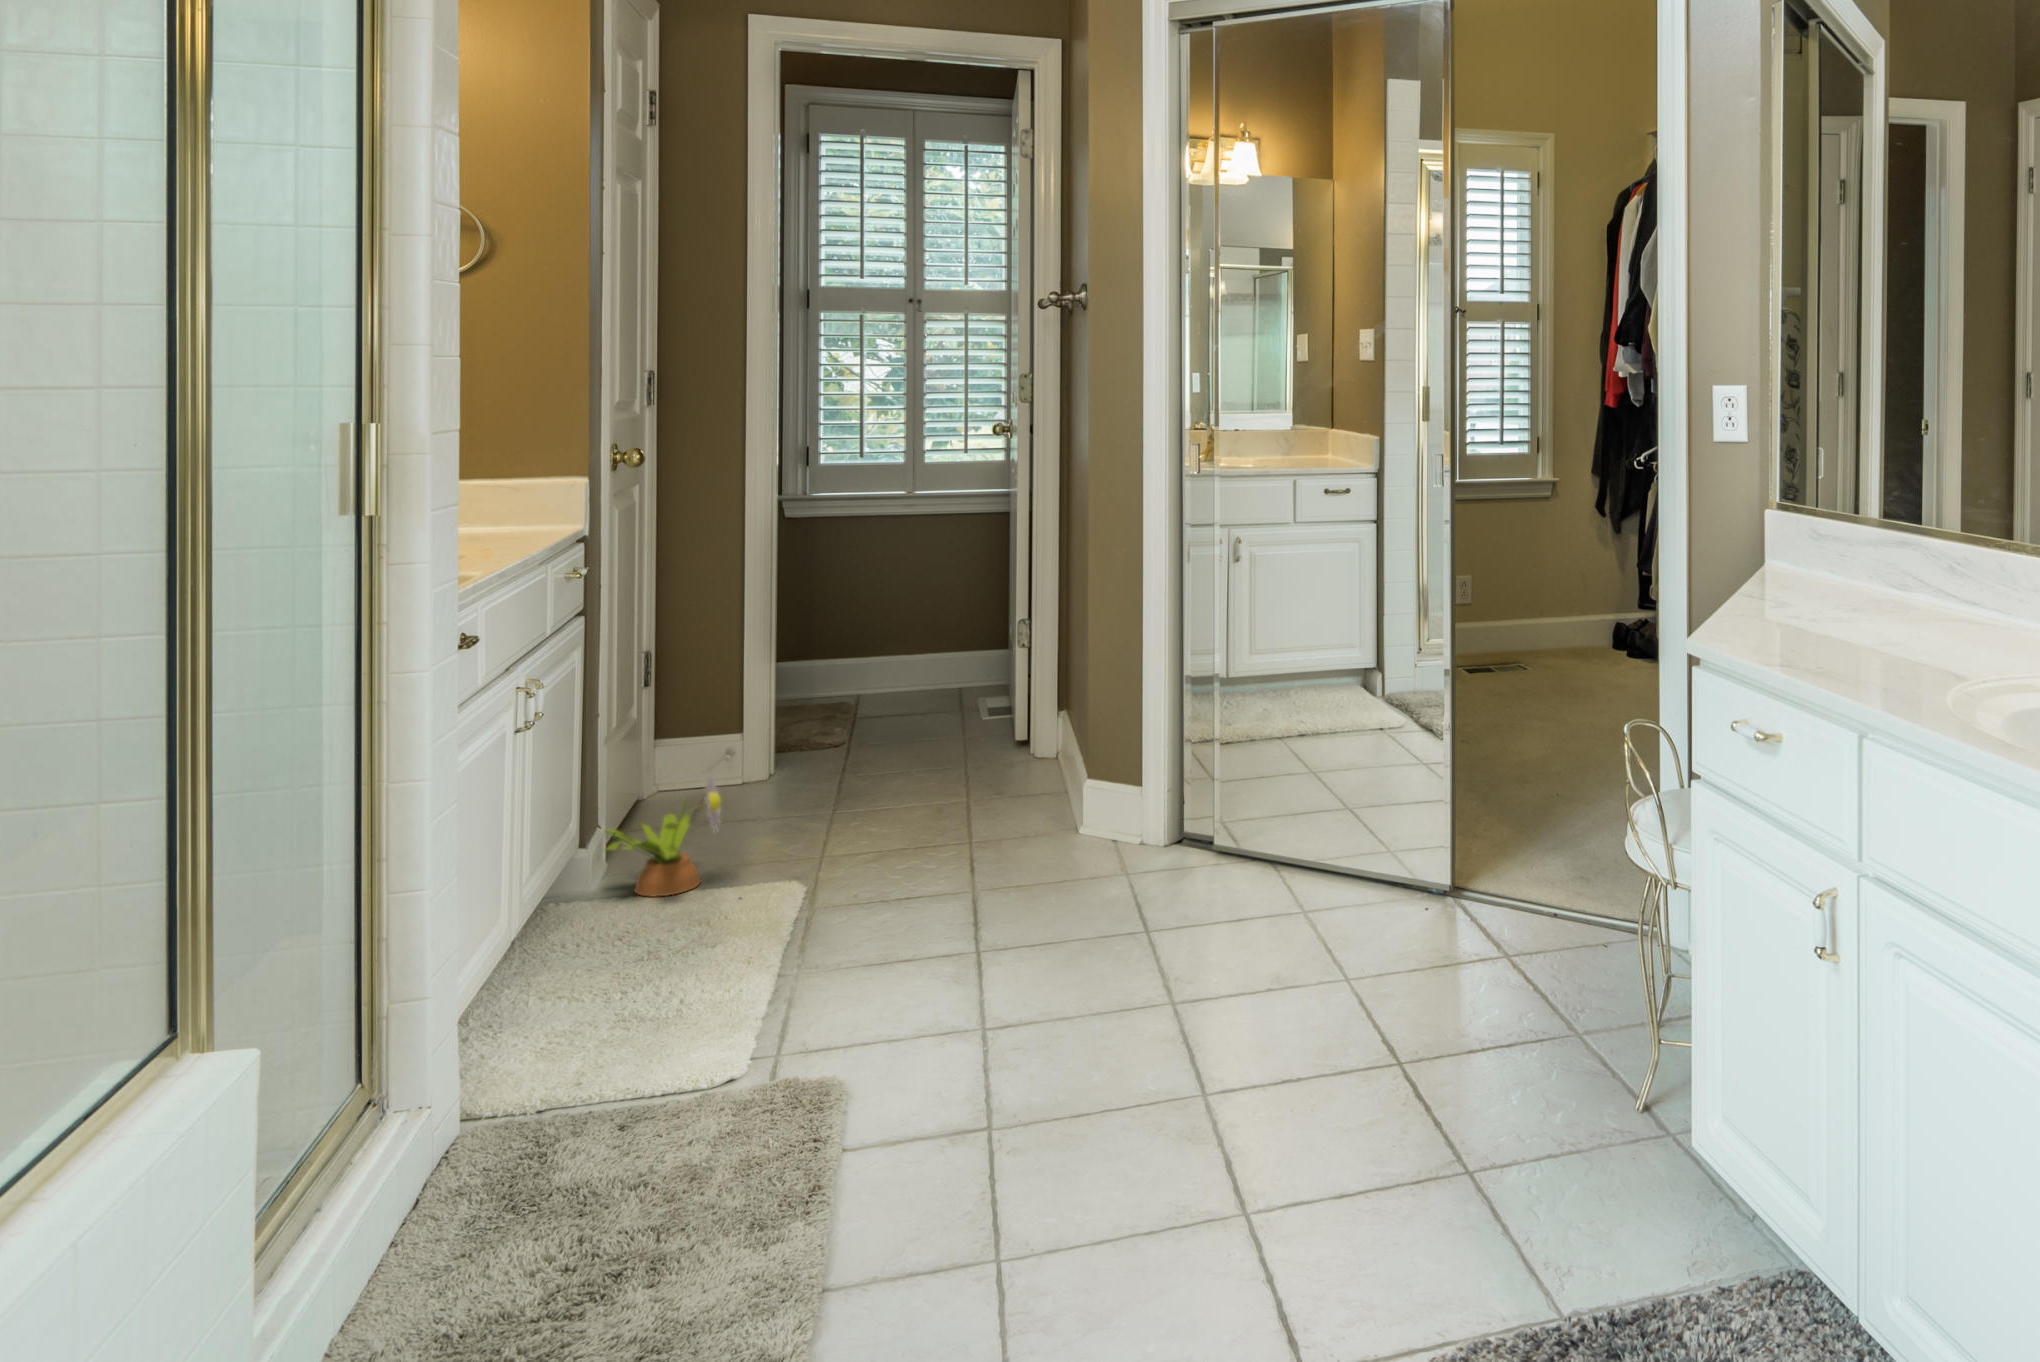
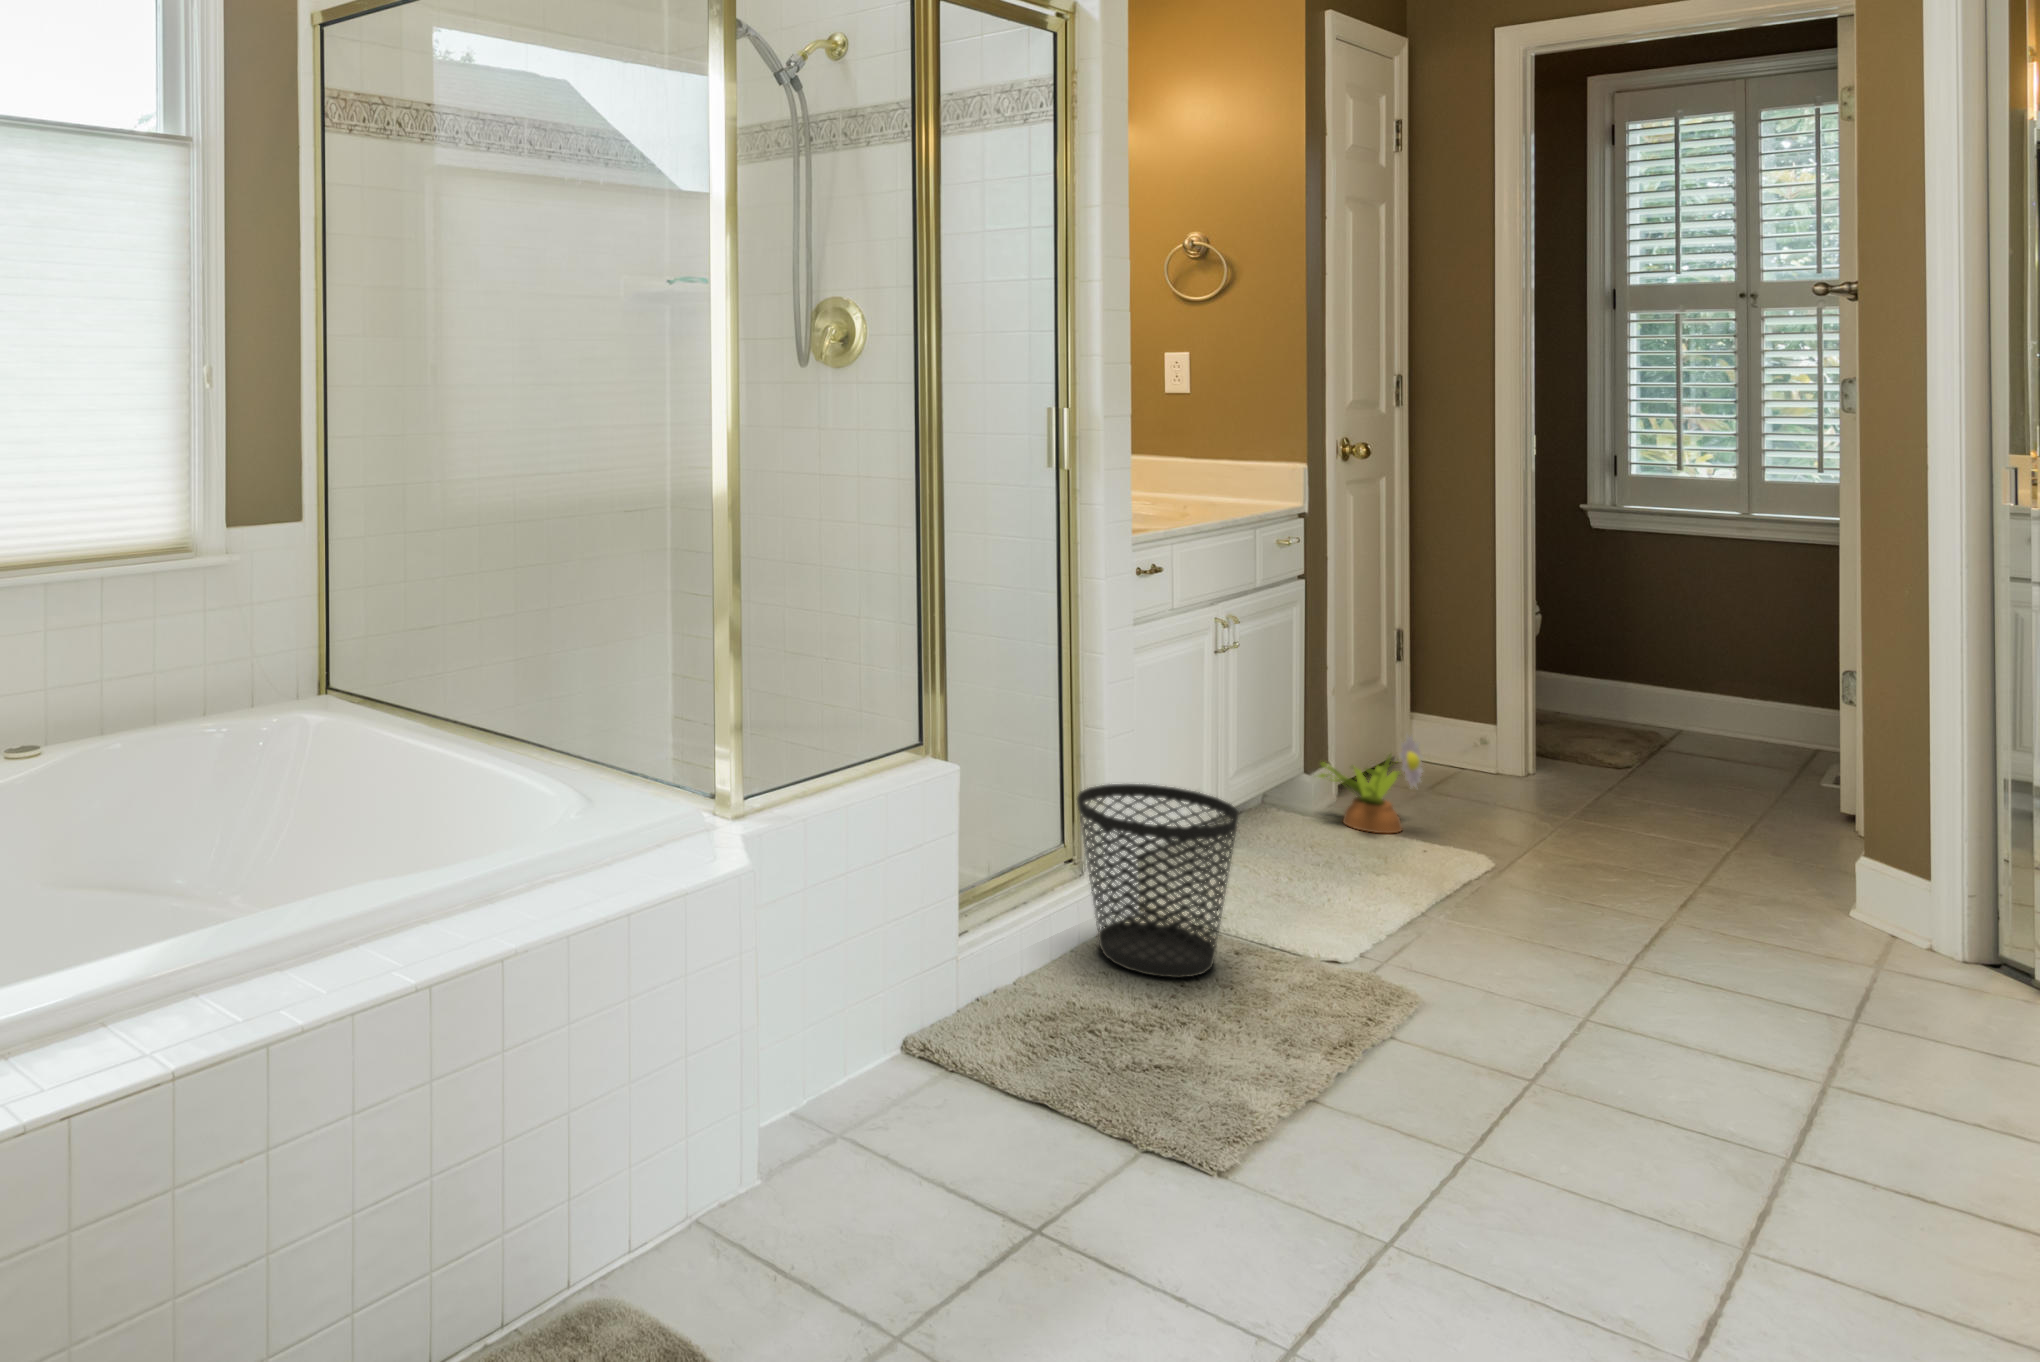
wastebasket: none [401,934,640,1222] -> present [1077,784,1239,978]

